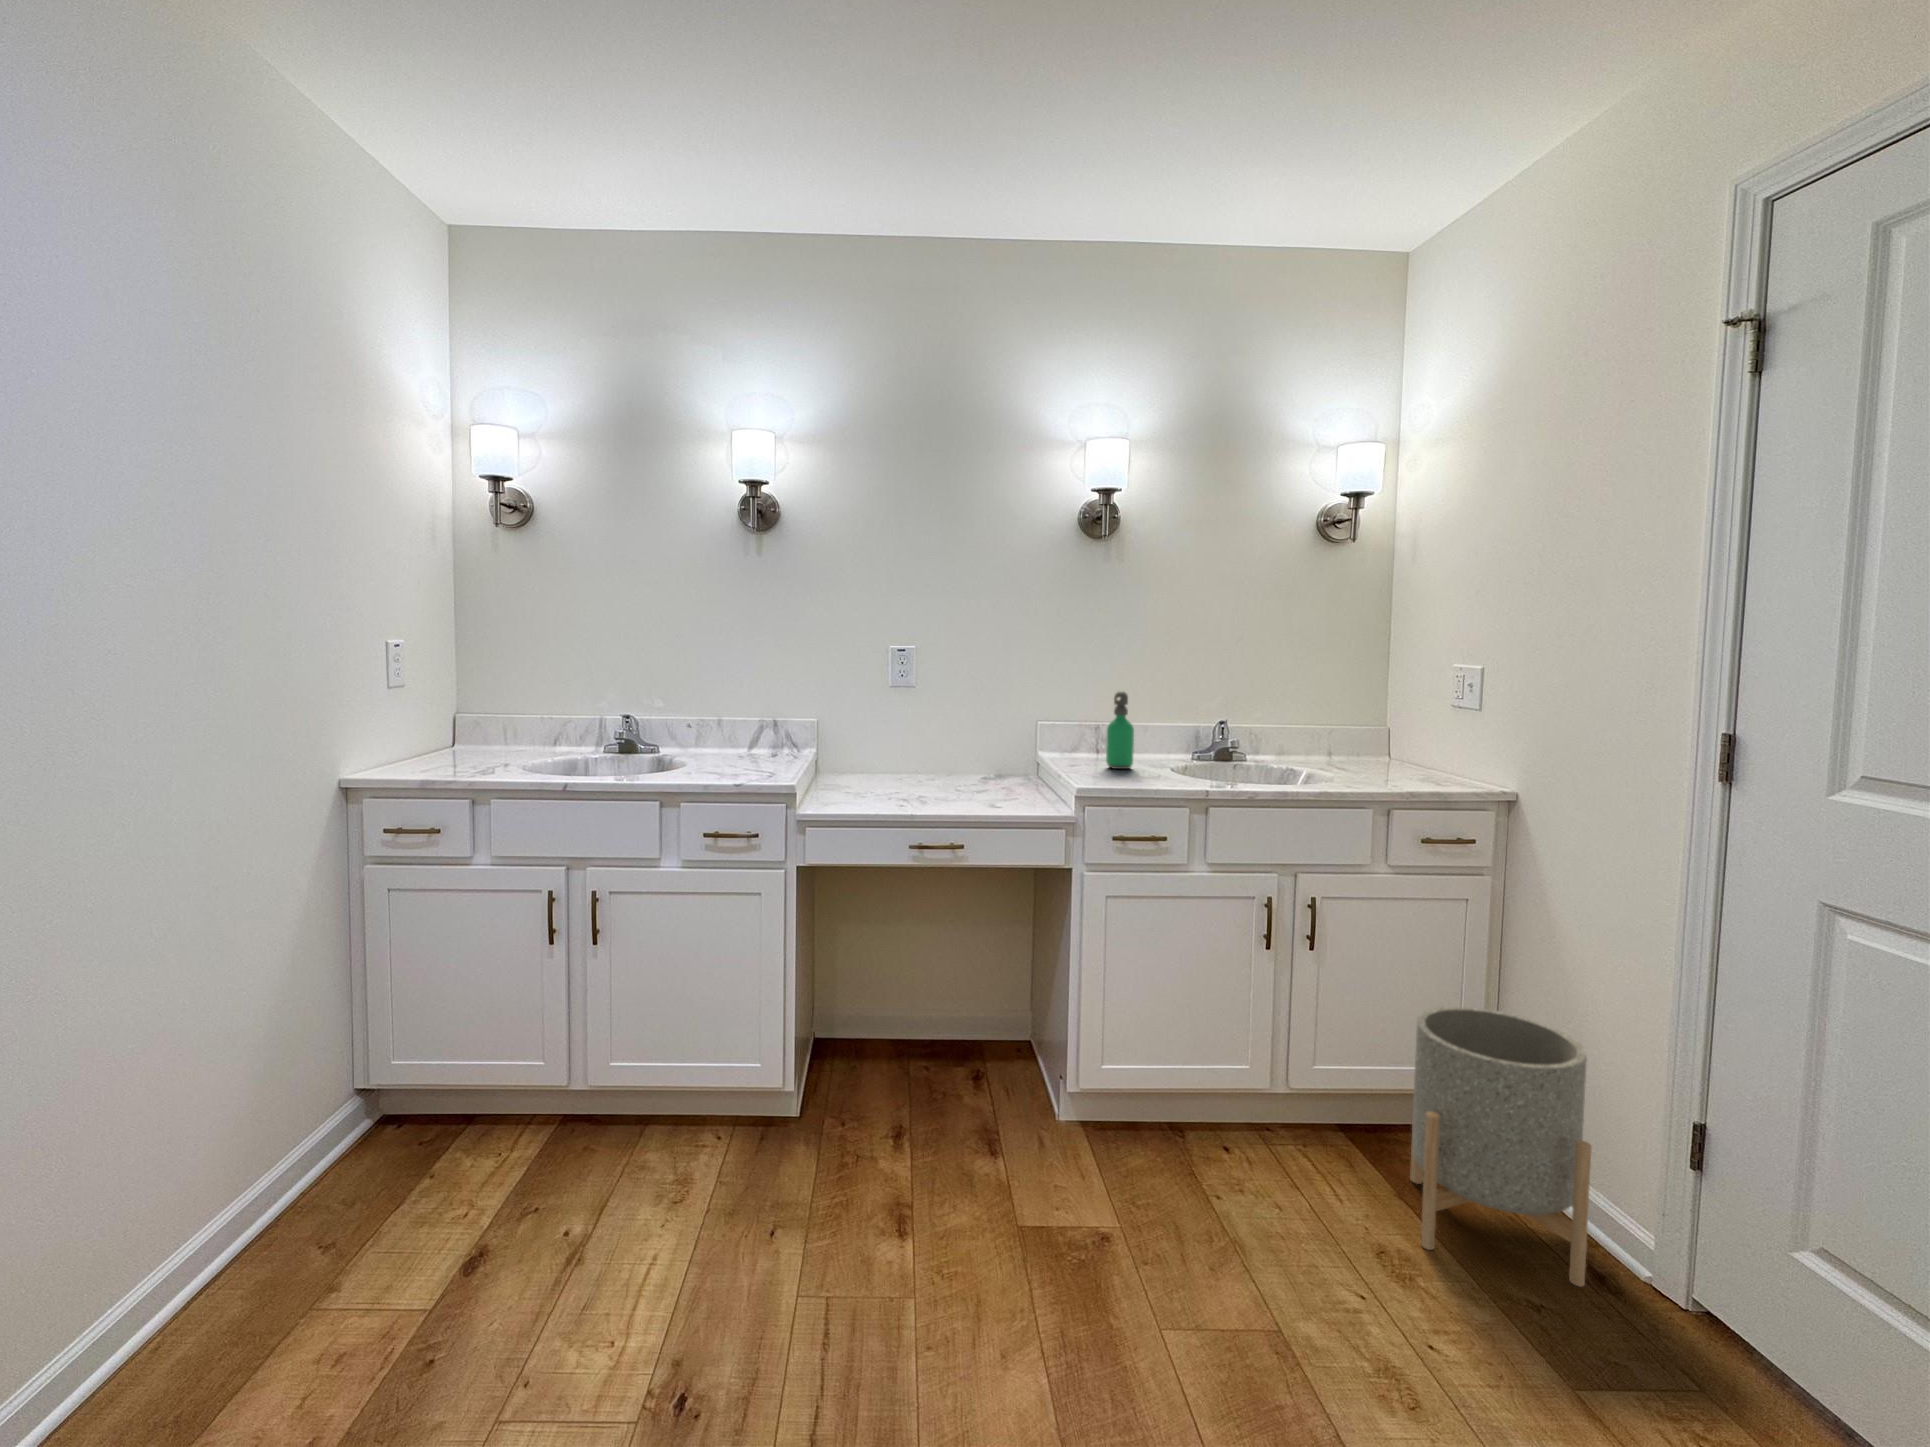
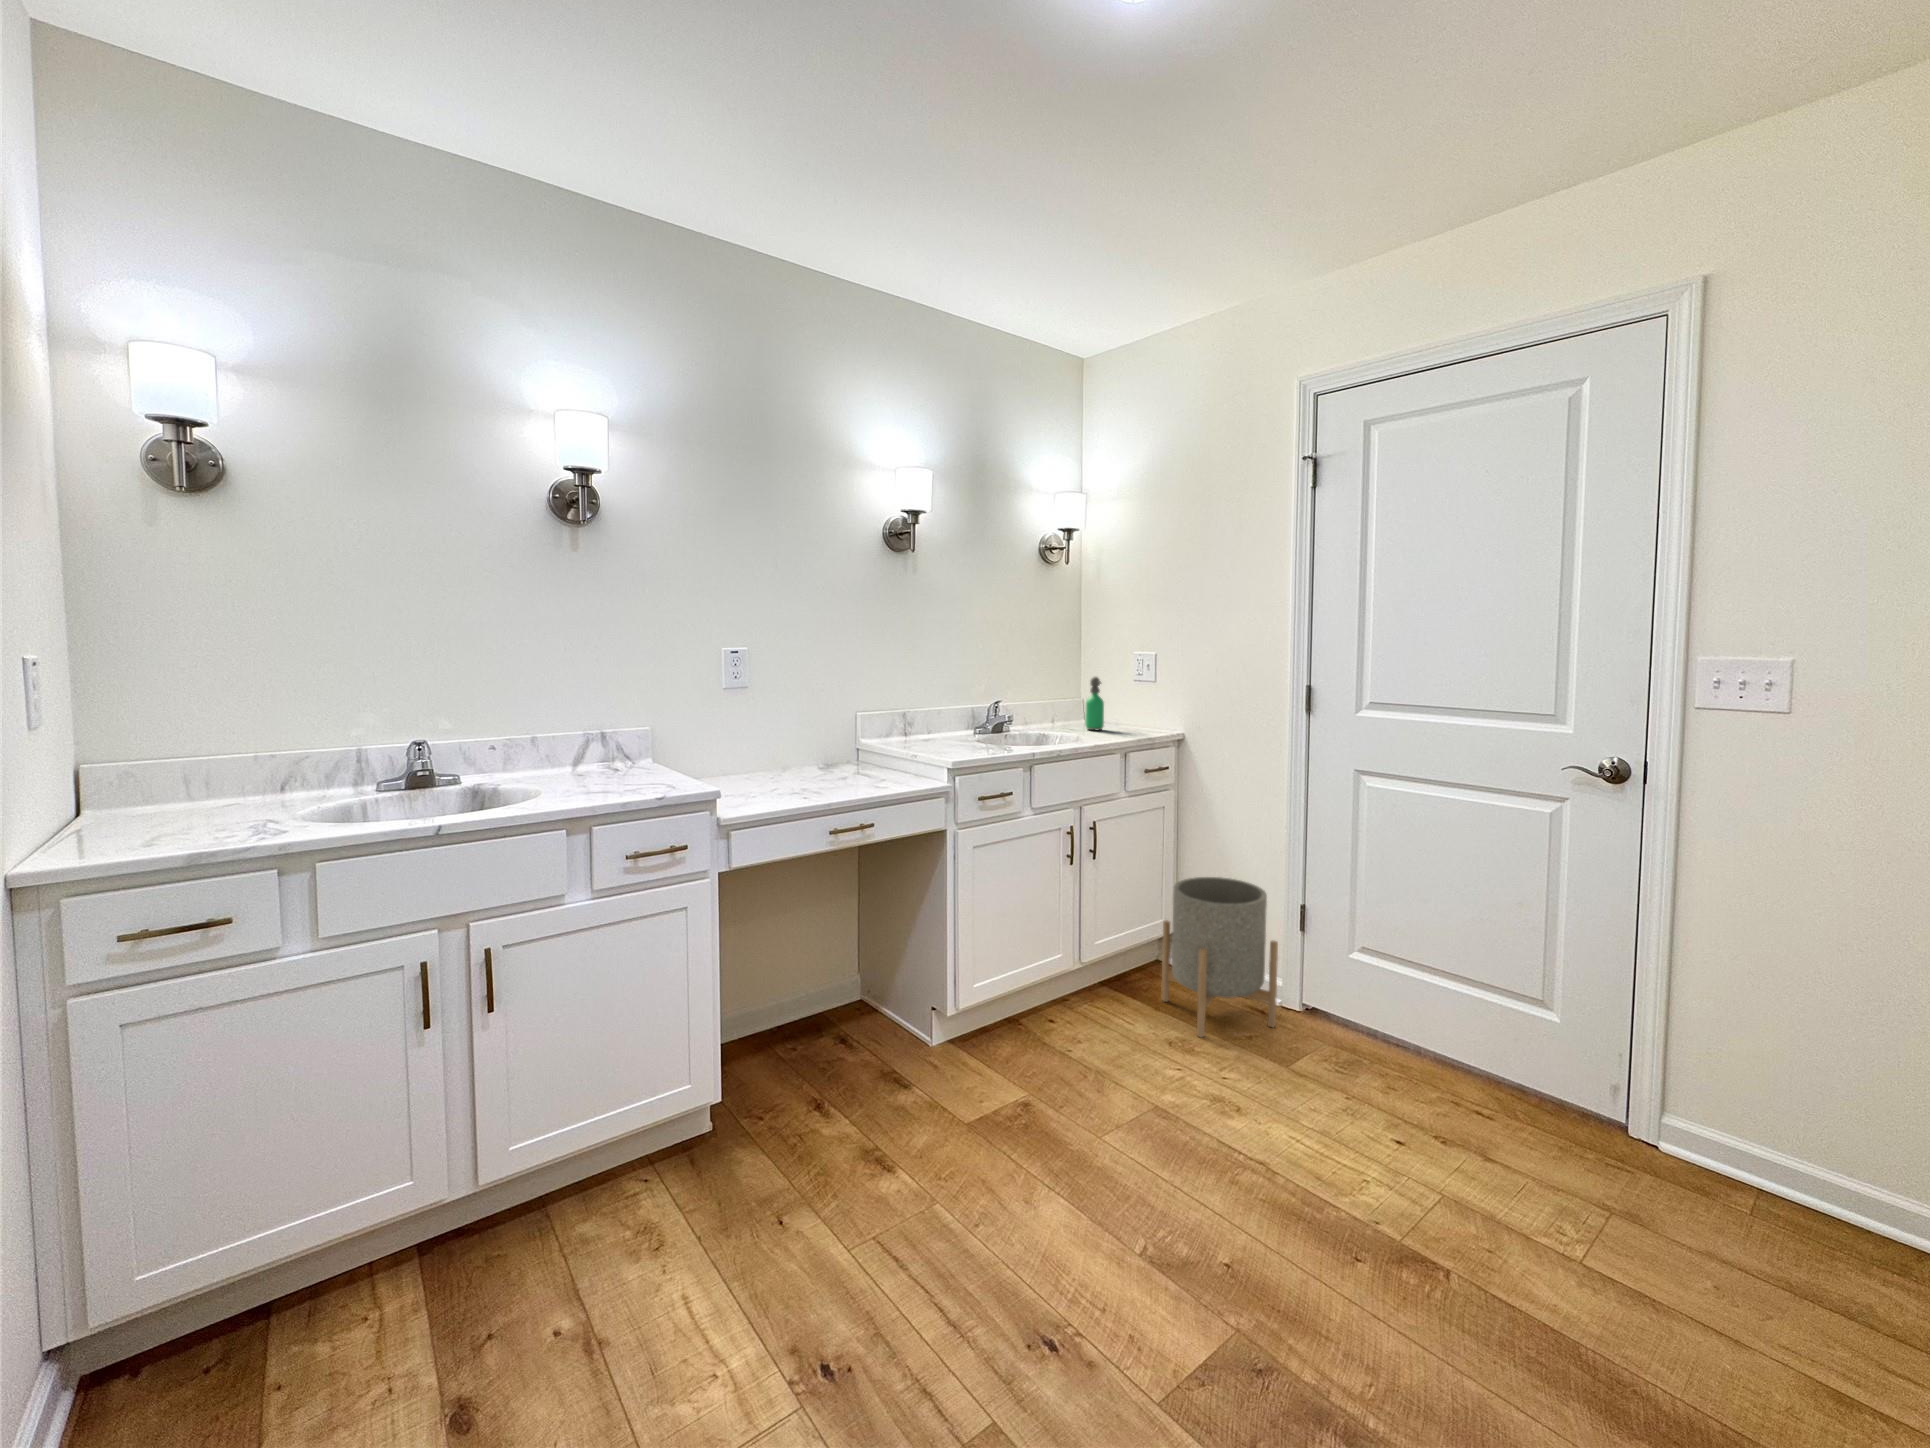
soap dispenser: present [1106,691,1134,769] -> present [1085,677,1104,730]

